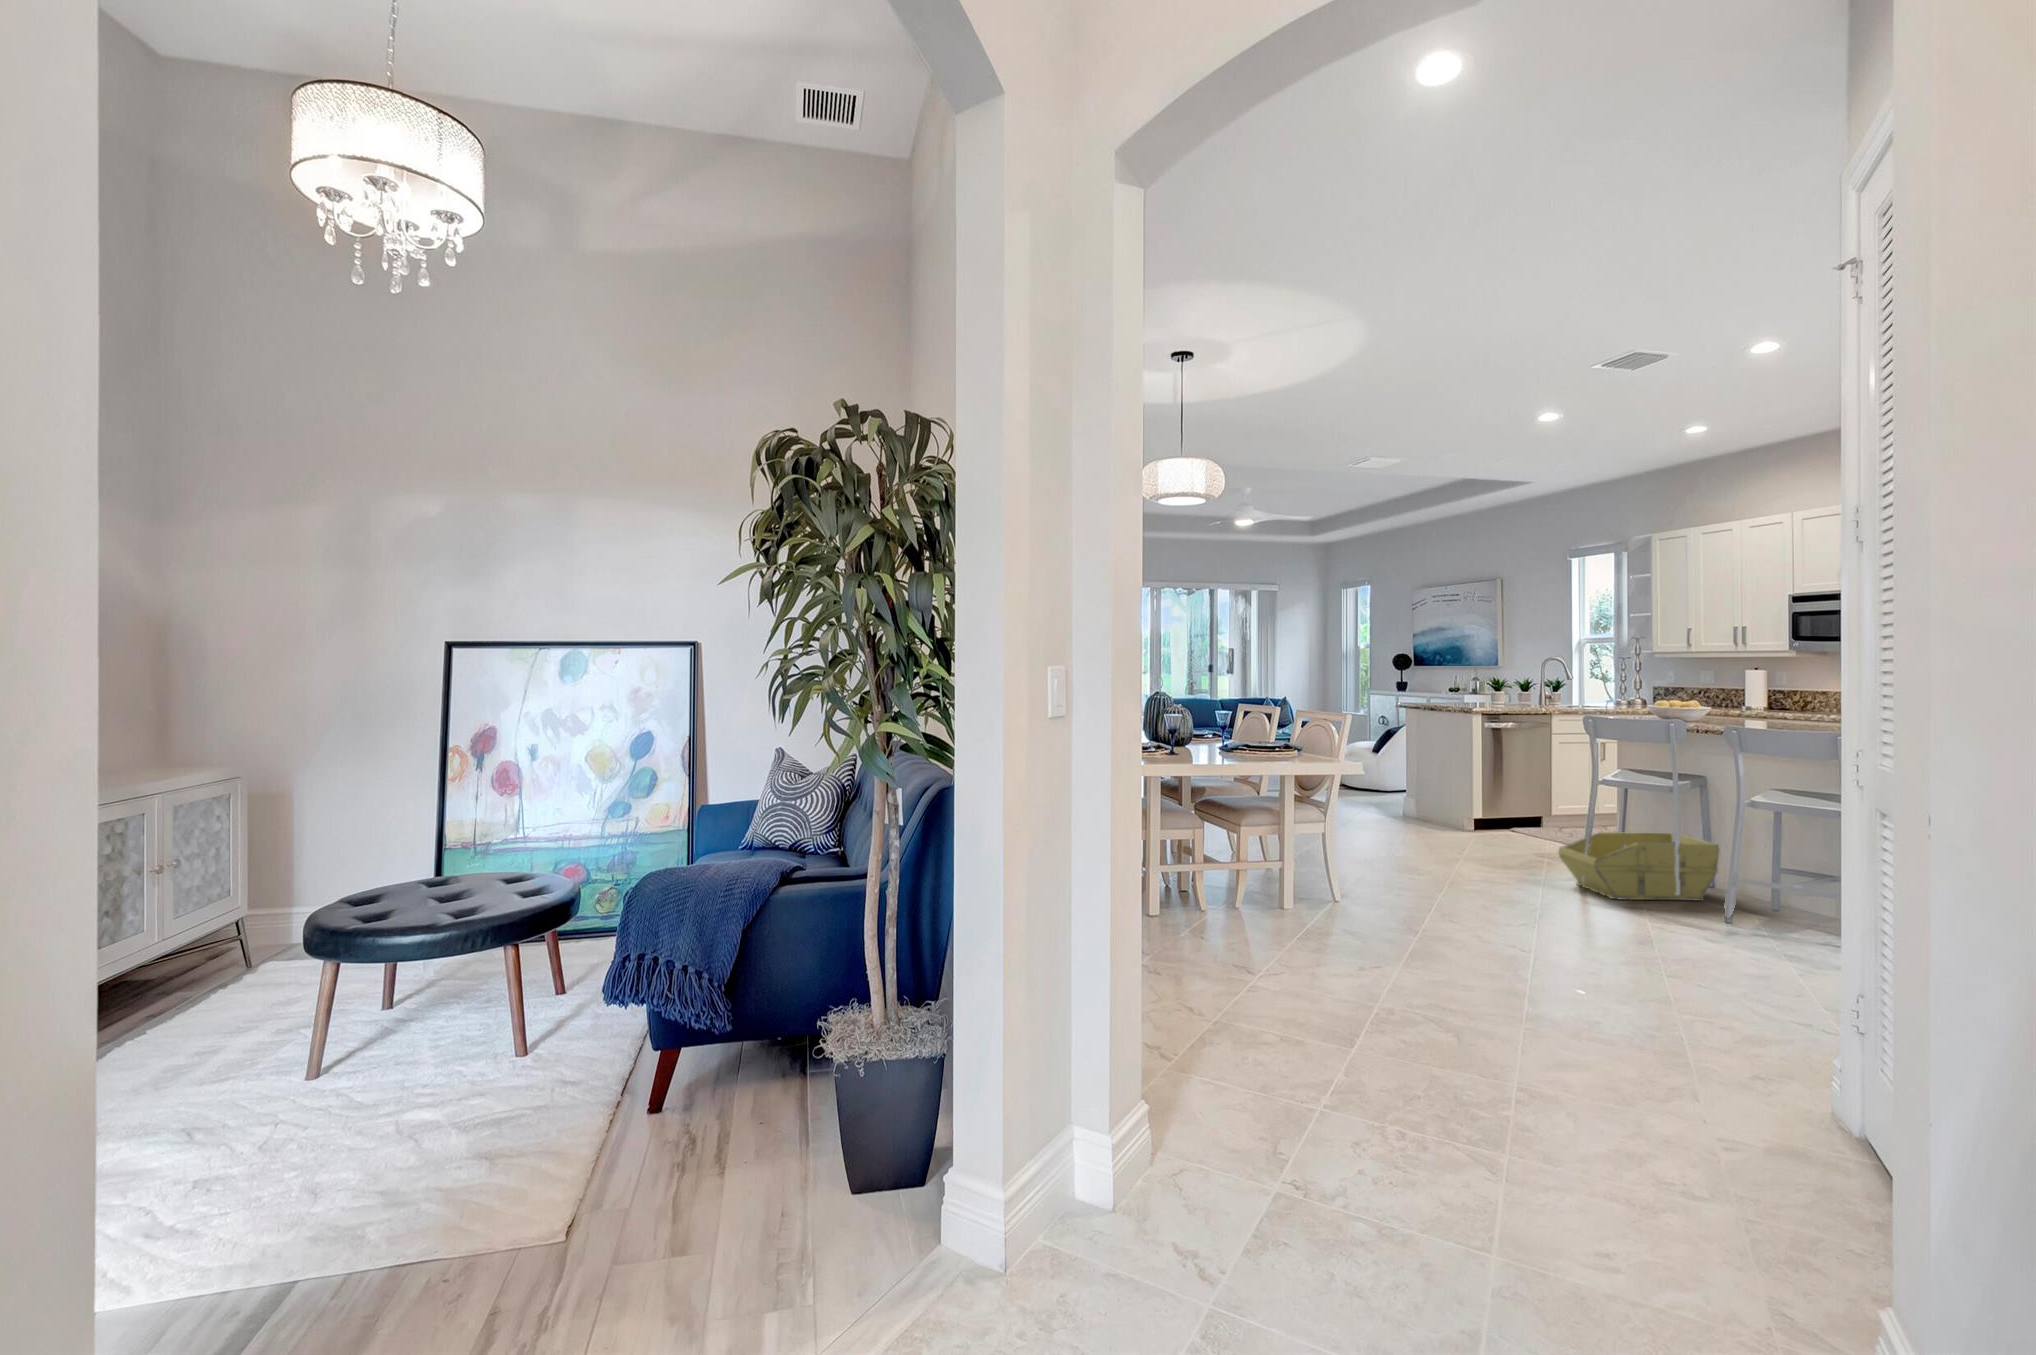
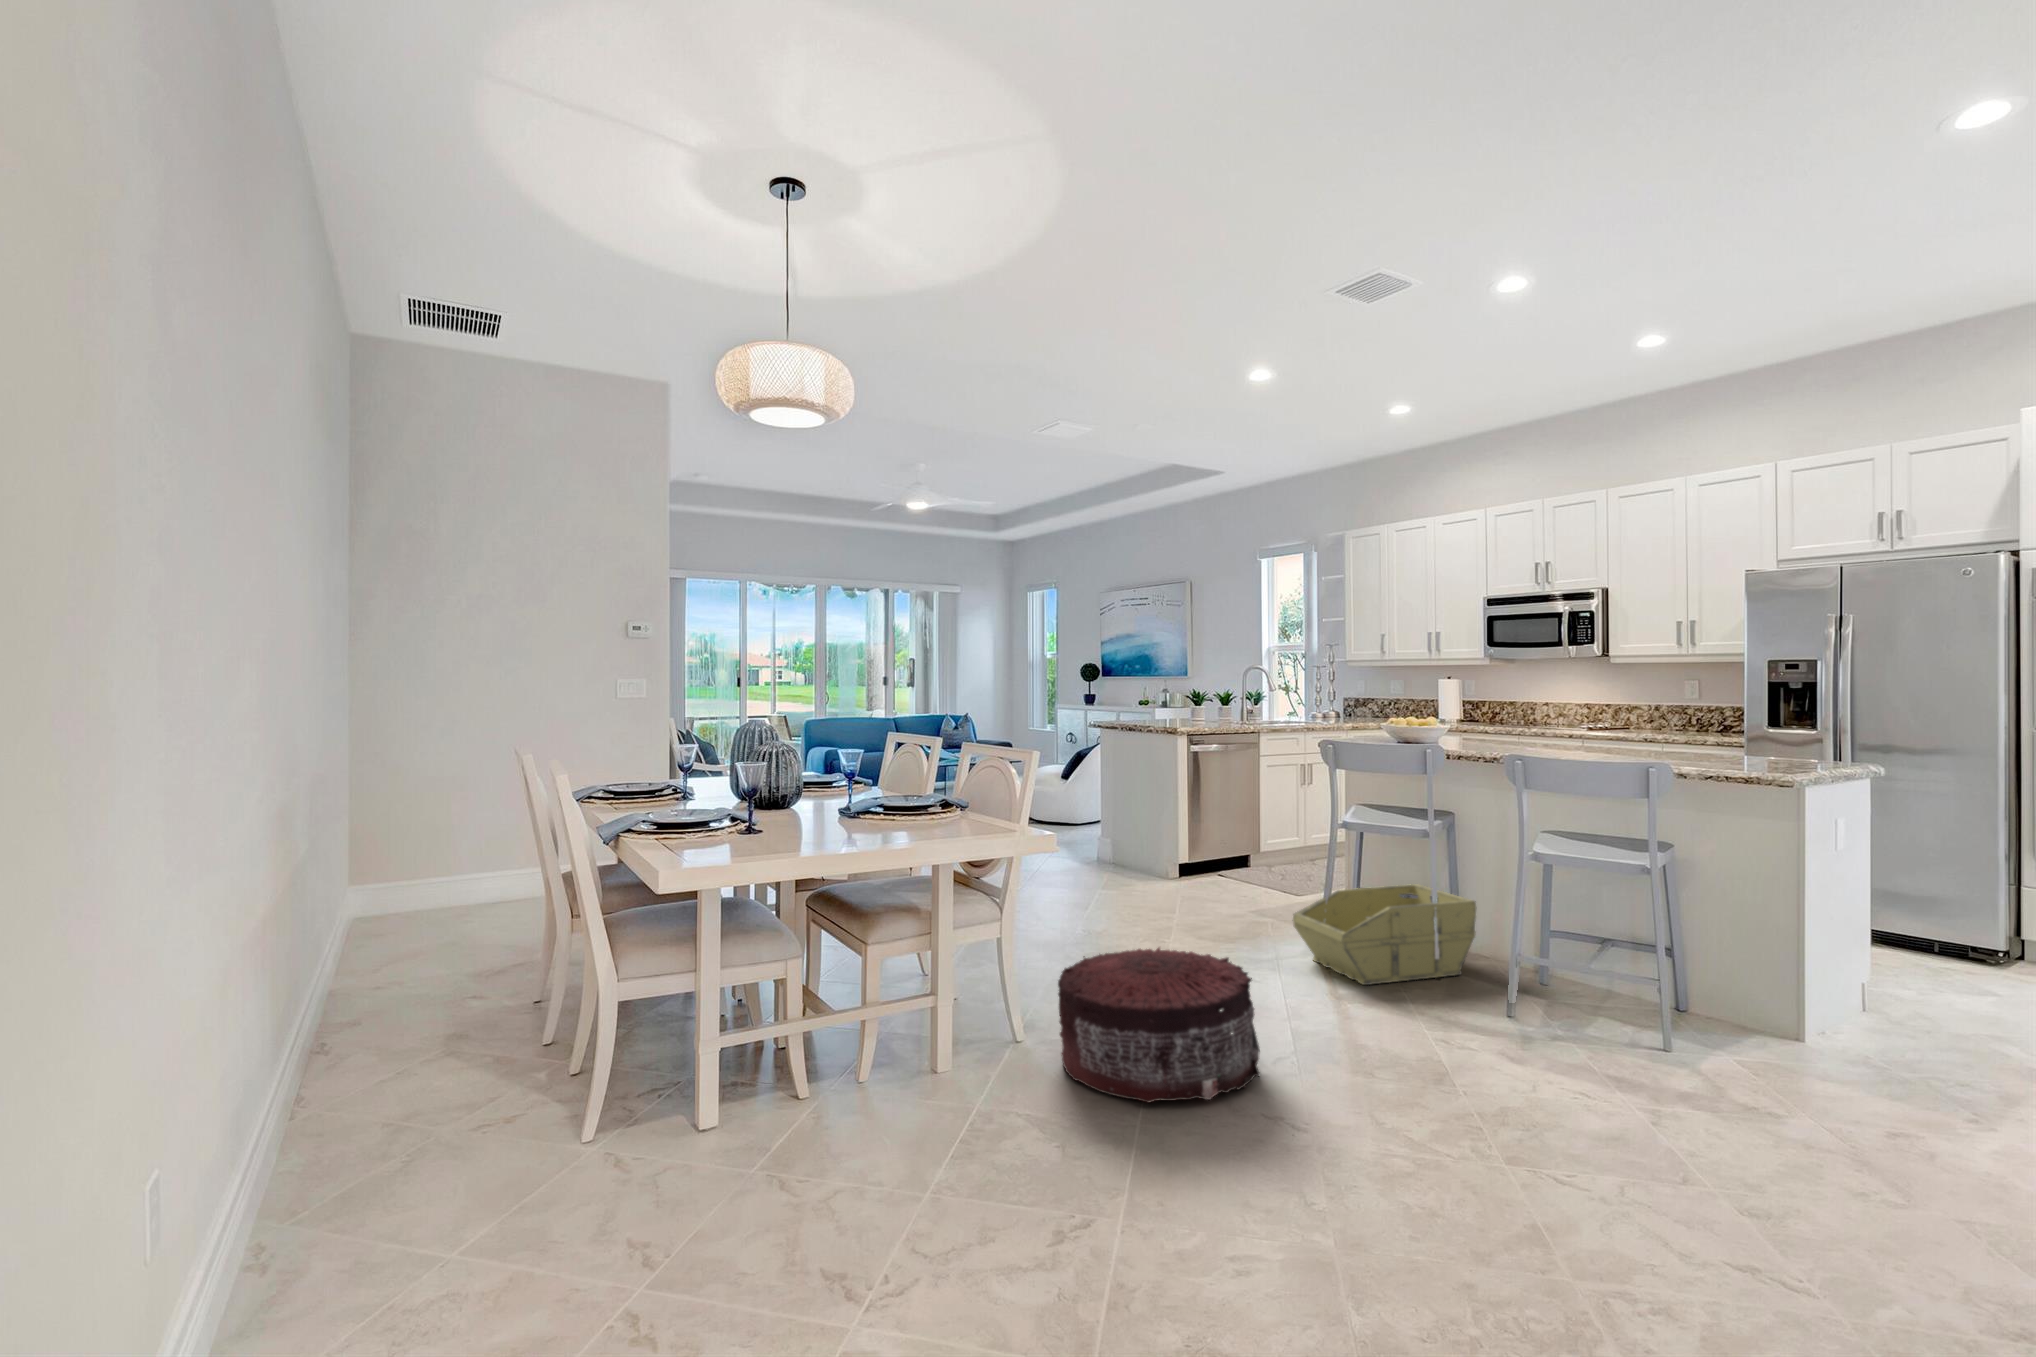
pouf: none [1368,850,1508,936] -> present [1058,947,1260,1102]

